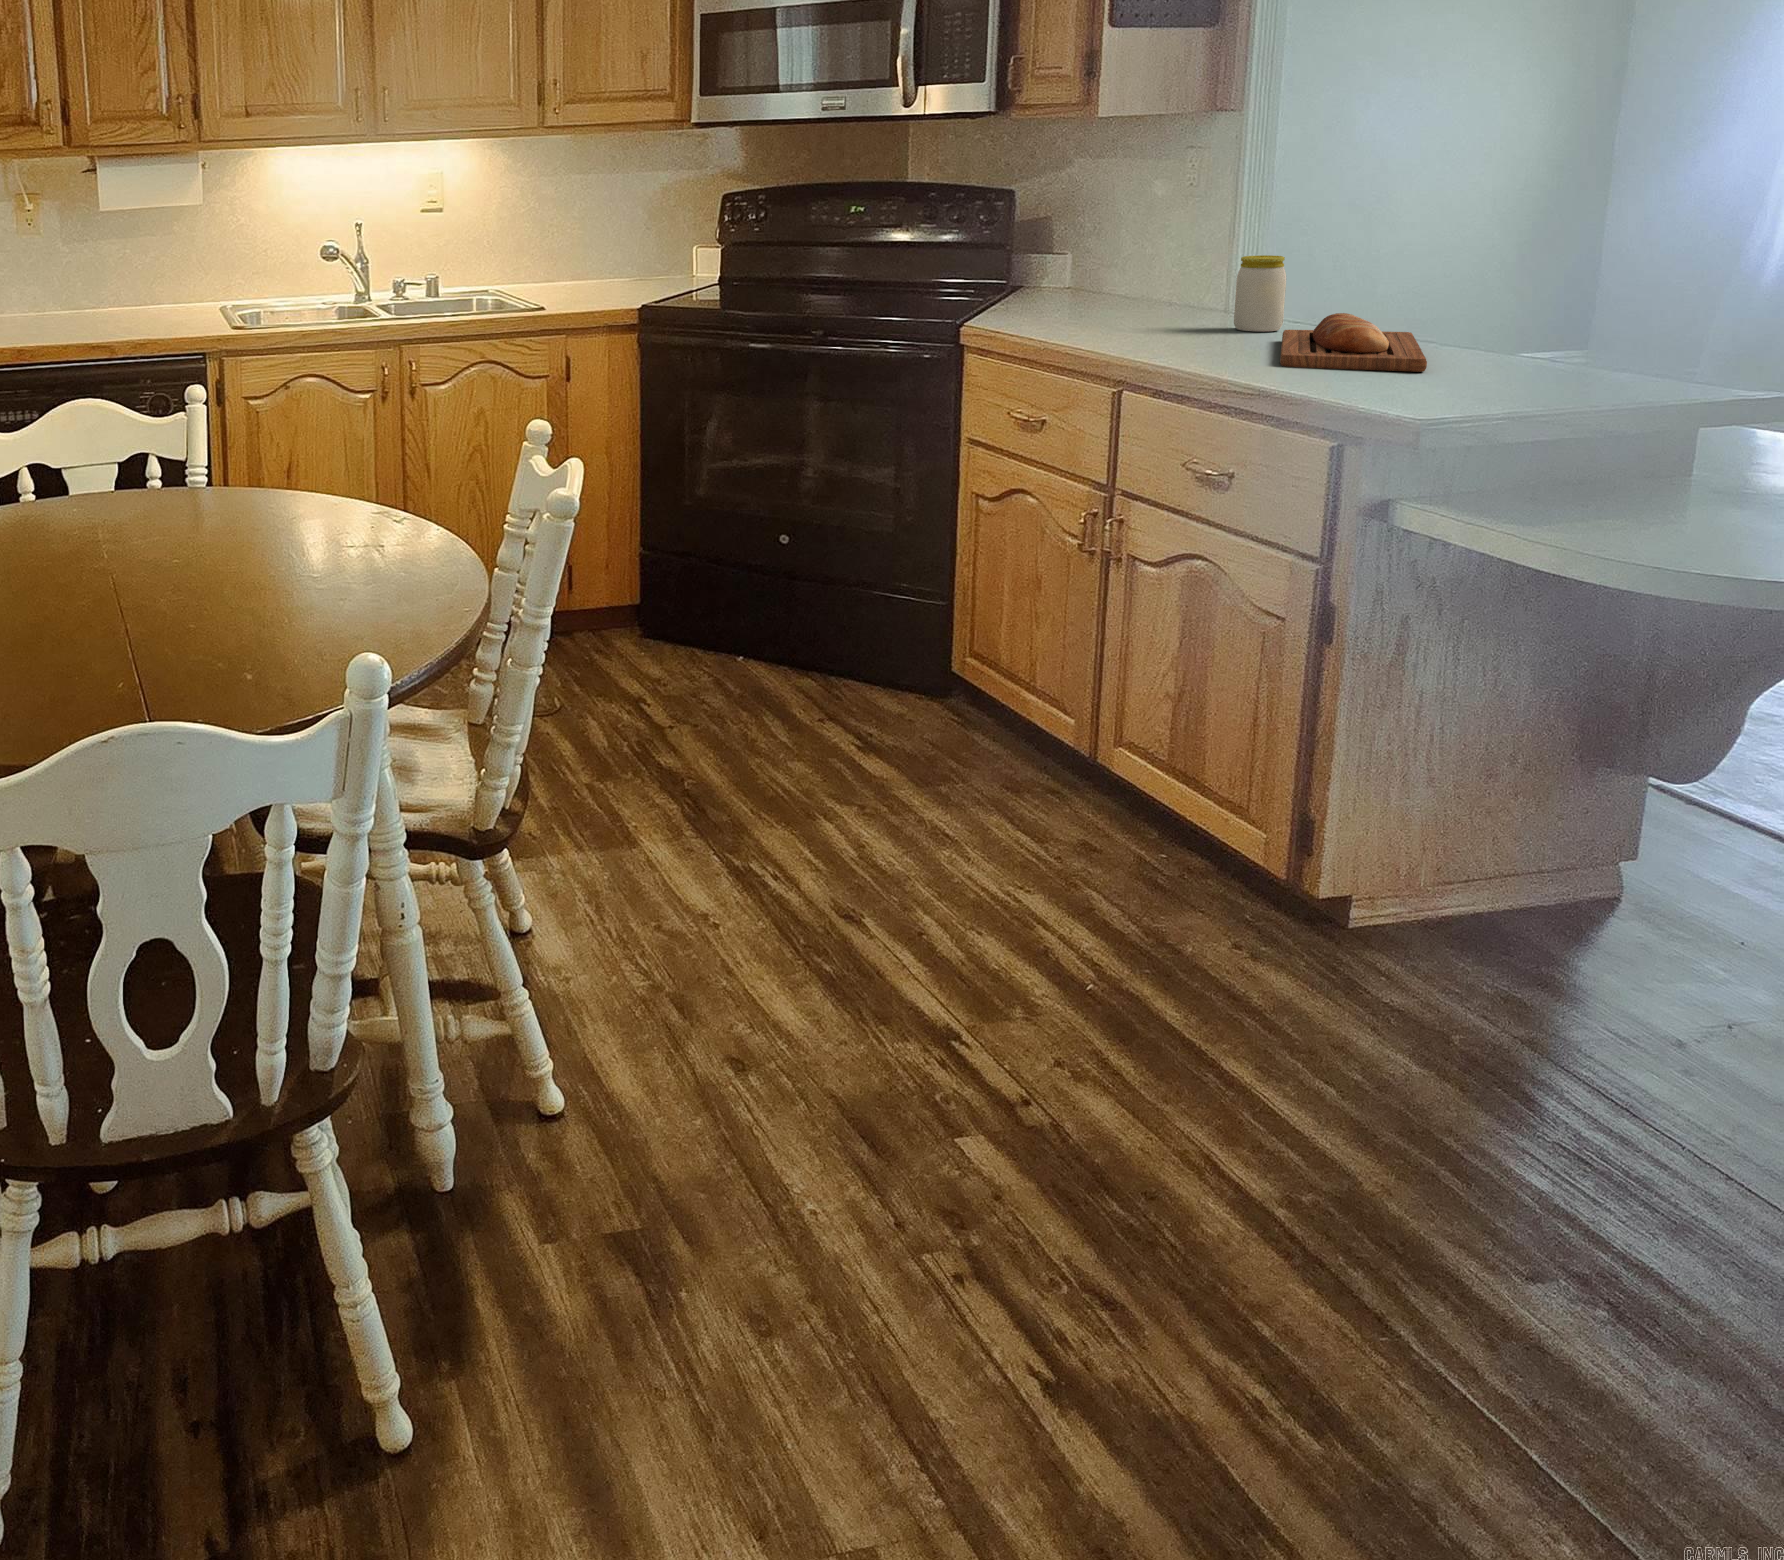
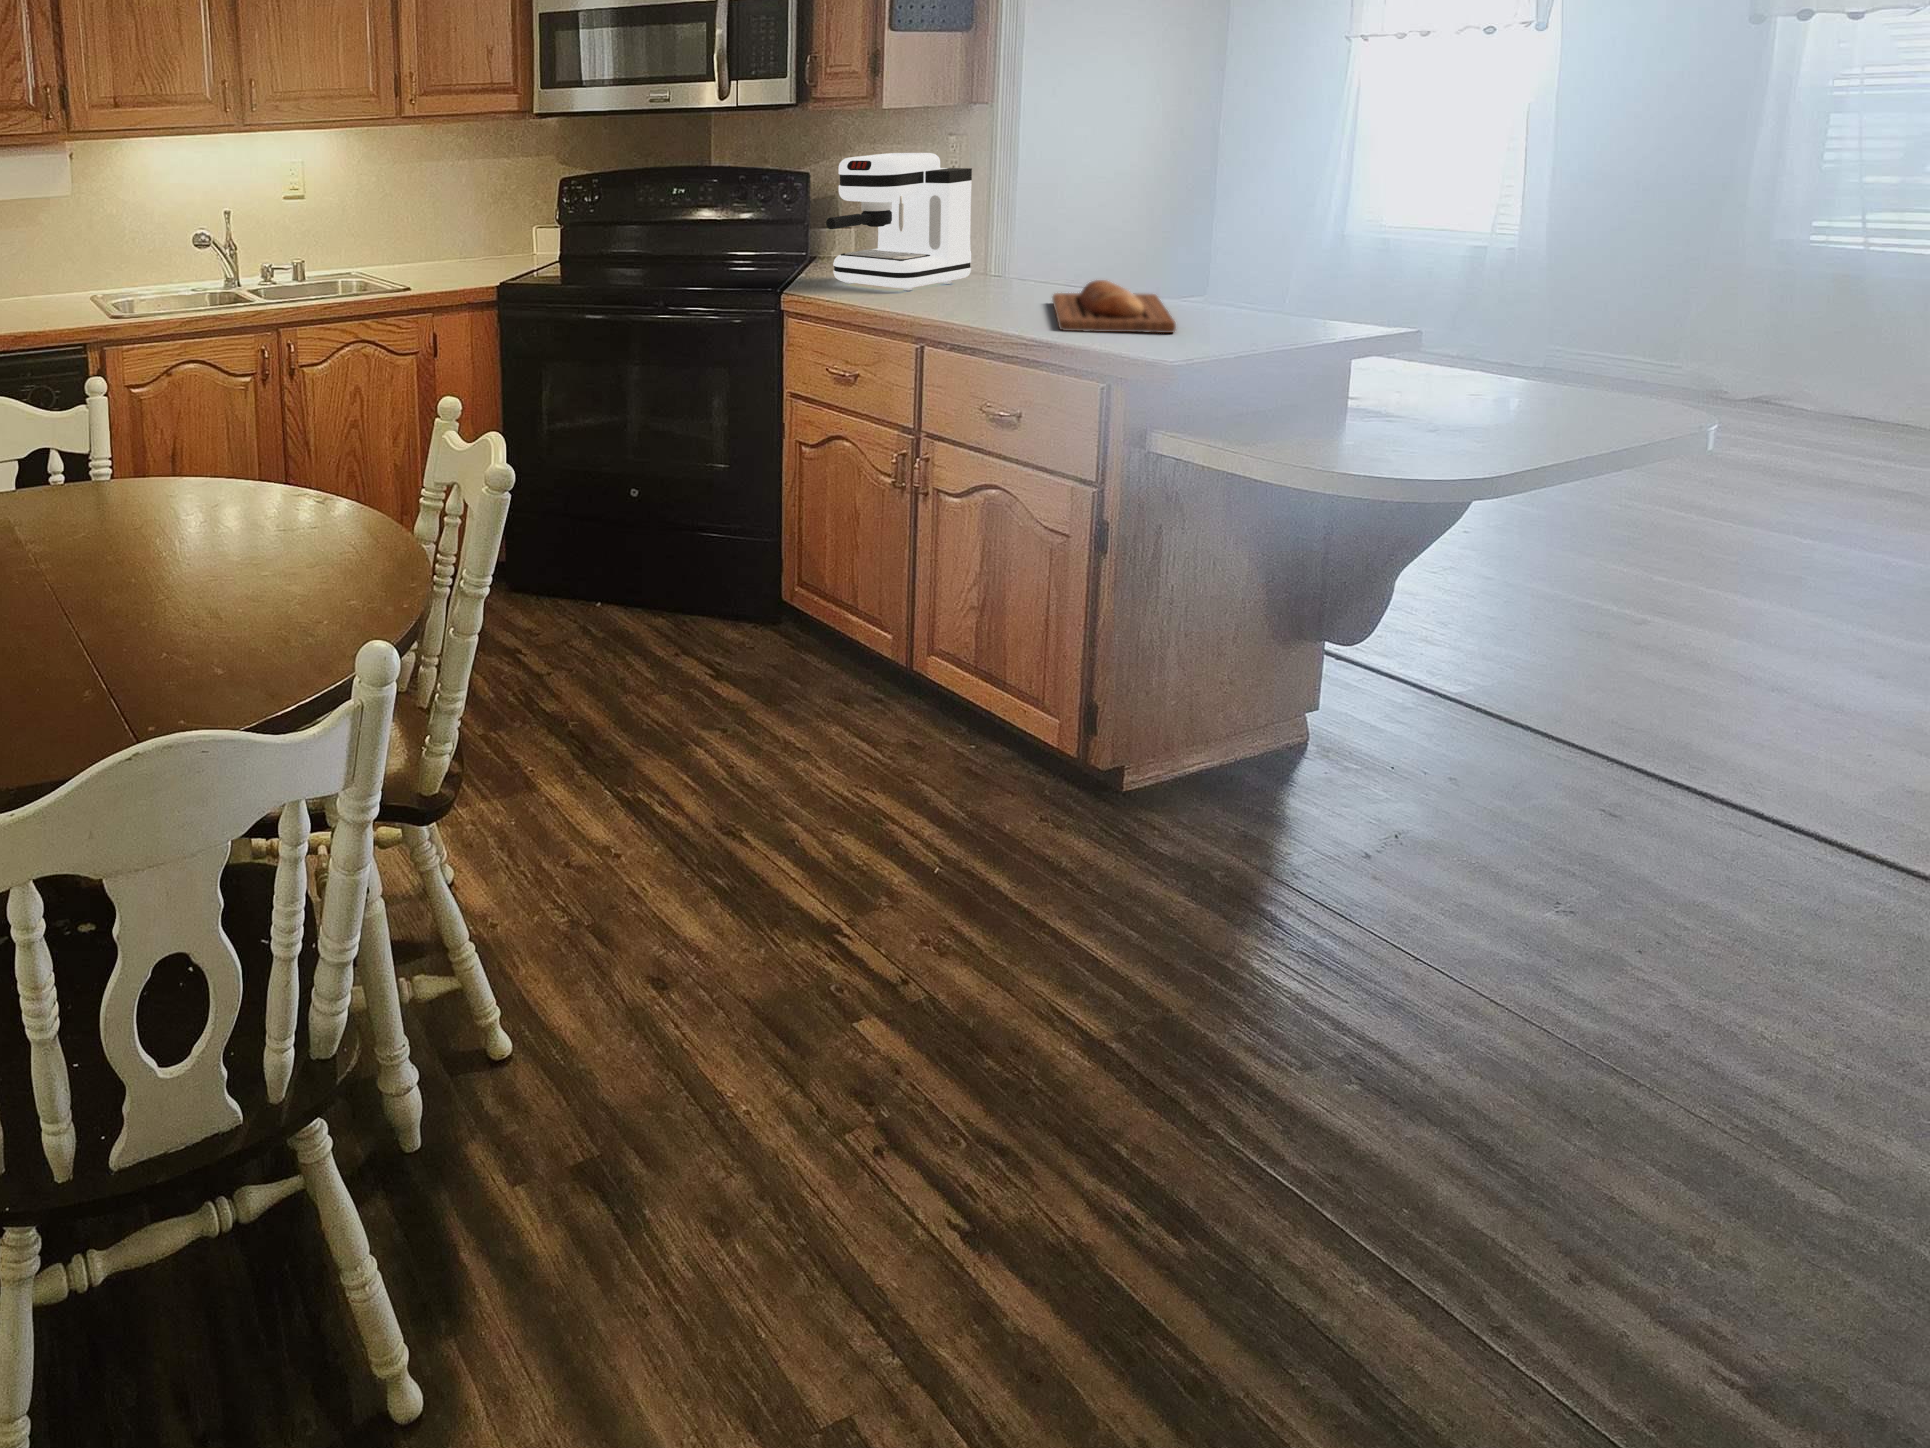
coffee maker: none [1019,170,1197,326] -> present [826,153,972,291]
jar: present [1234,255,1286,332] -> none [1009,227,1050,293]

